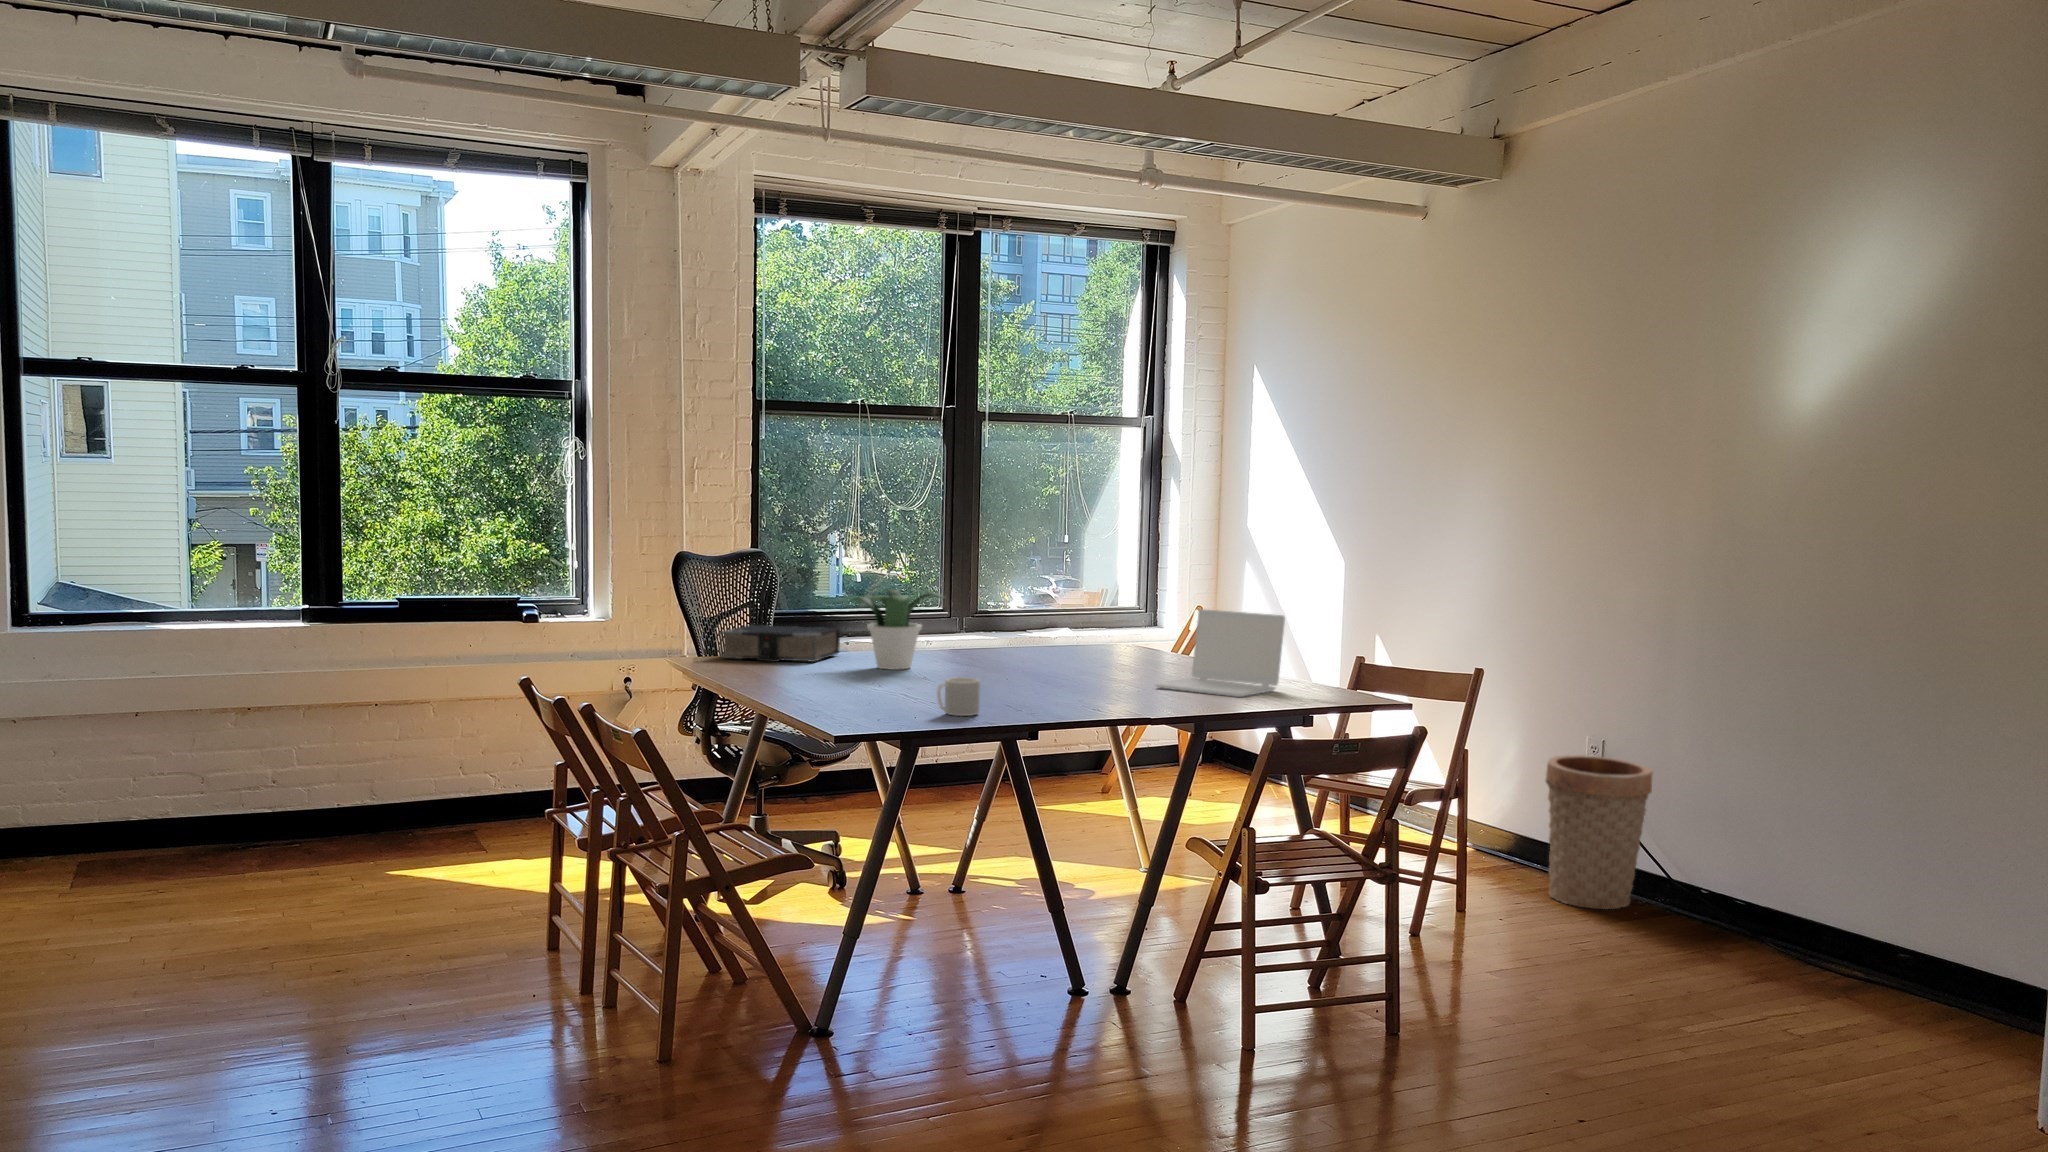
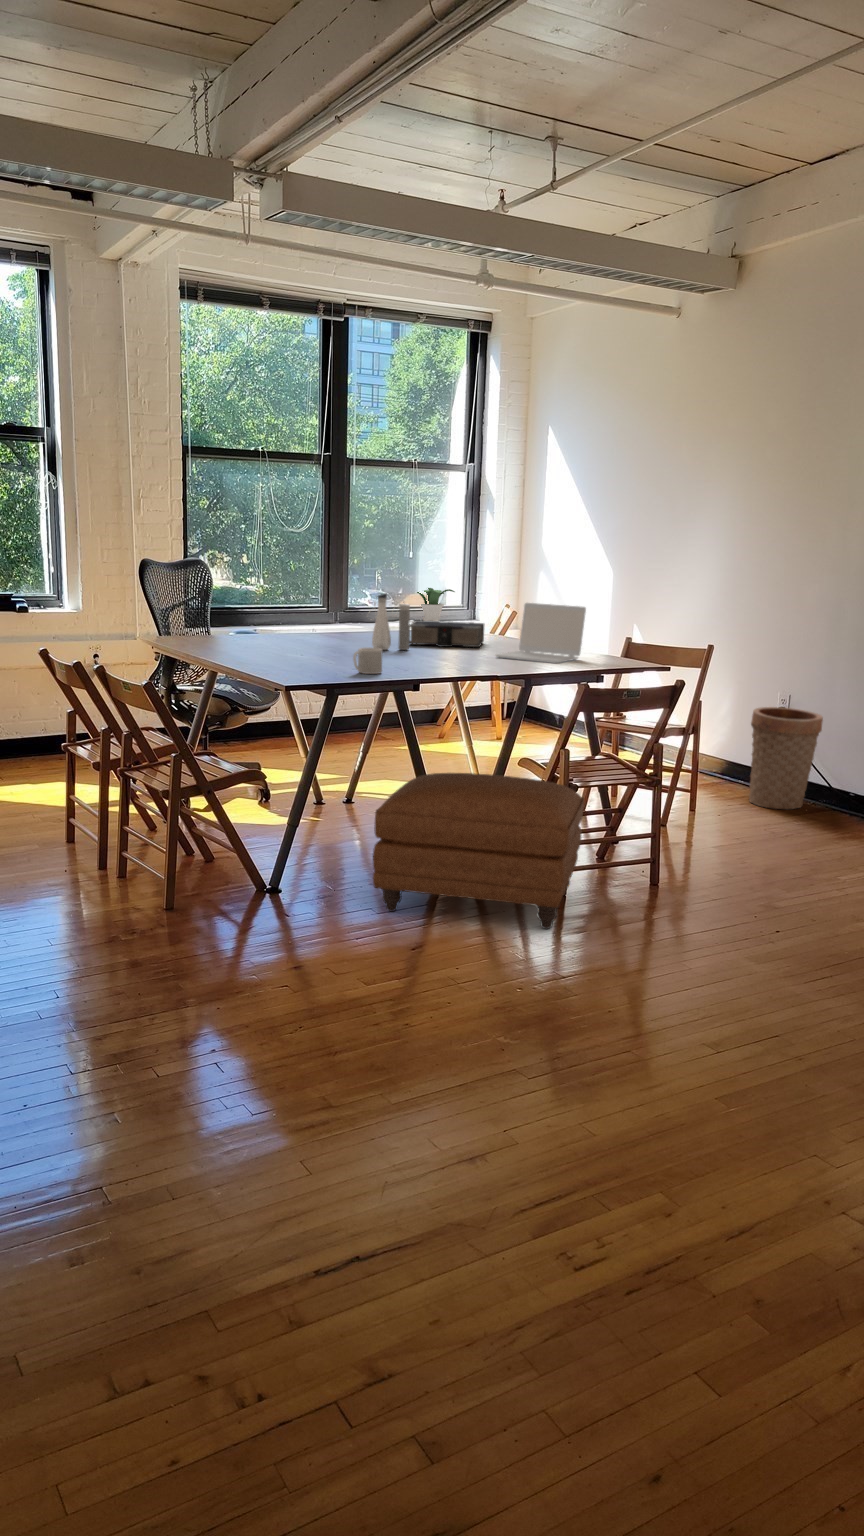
potted plant: present [851,590,944,669] -> present [417,588,455,621]
water bottle: none [975,597,1036,677] -> present [372,594,410,650]
book: present [720,625,840,662] -> present [409,621,484,647]
ottoman: none [960,860,1281,1107] -> present [373,773,584,929]

